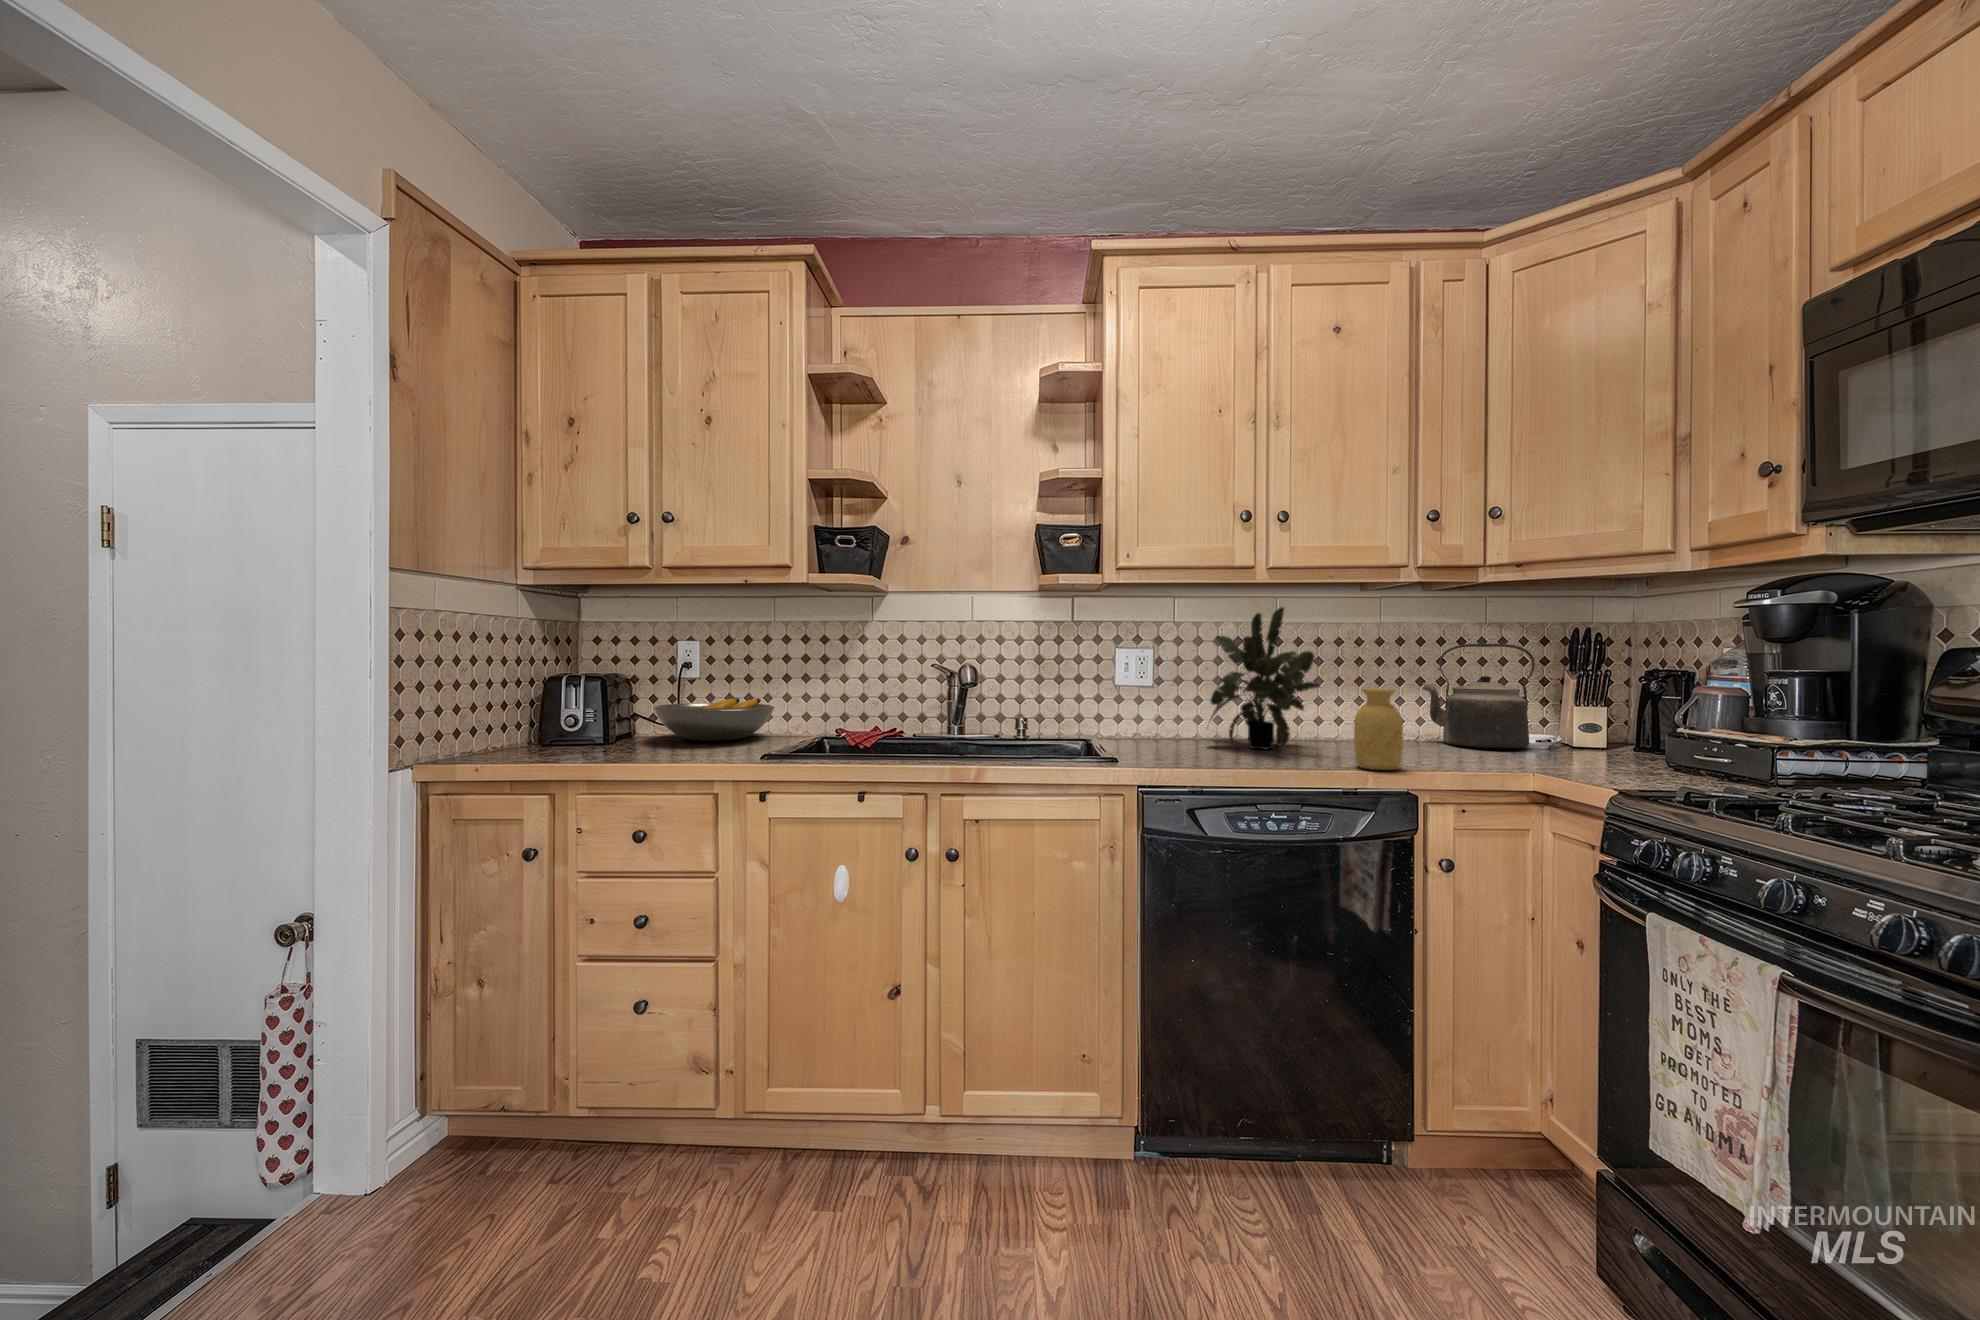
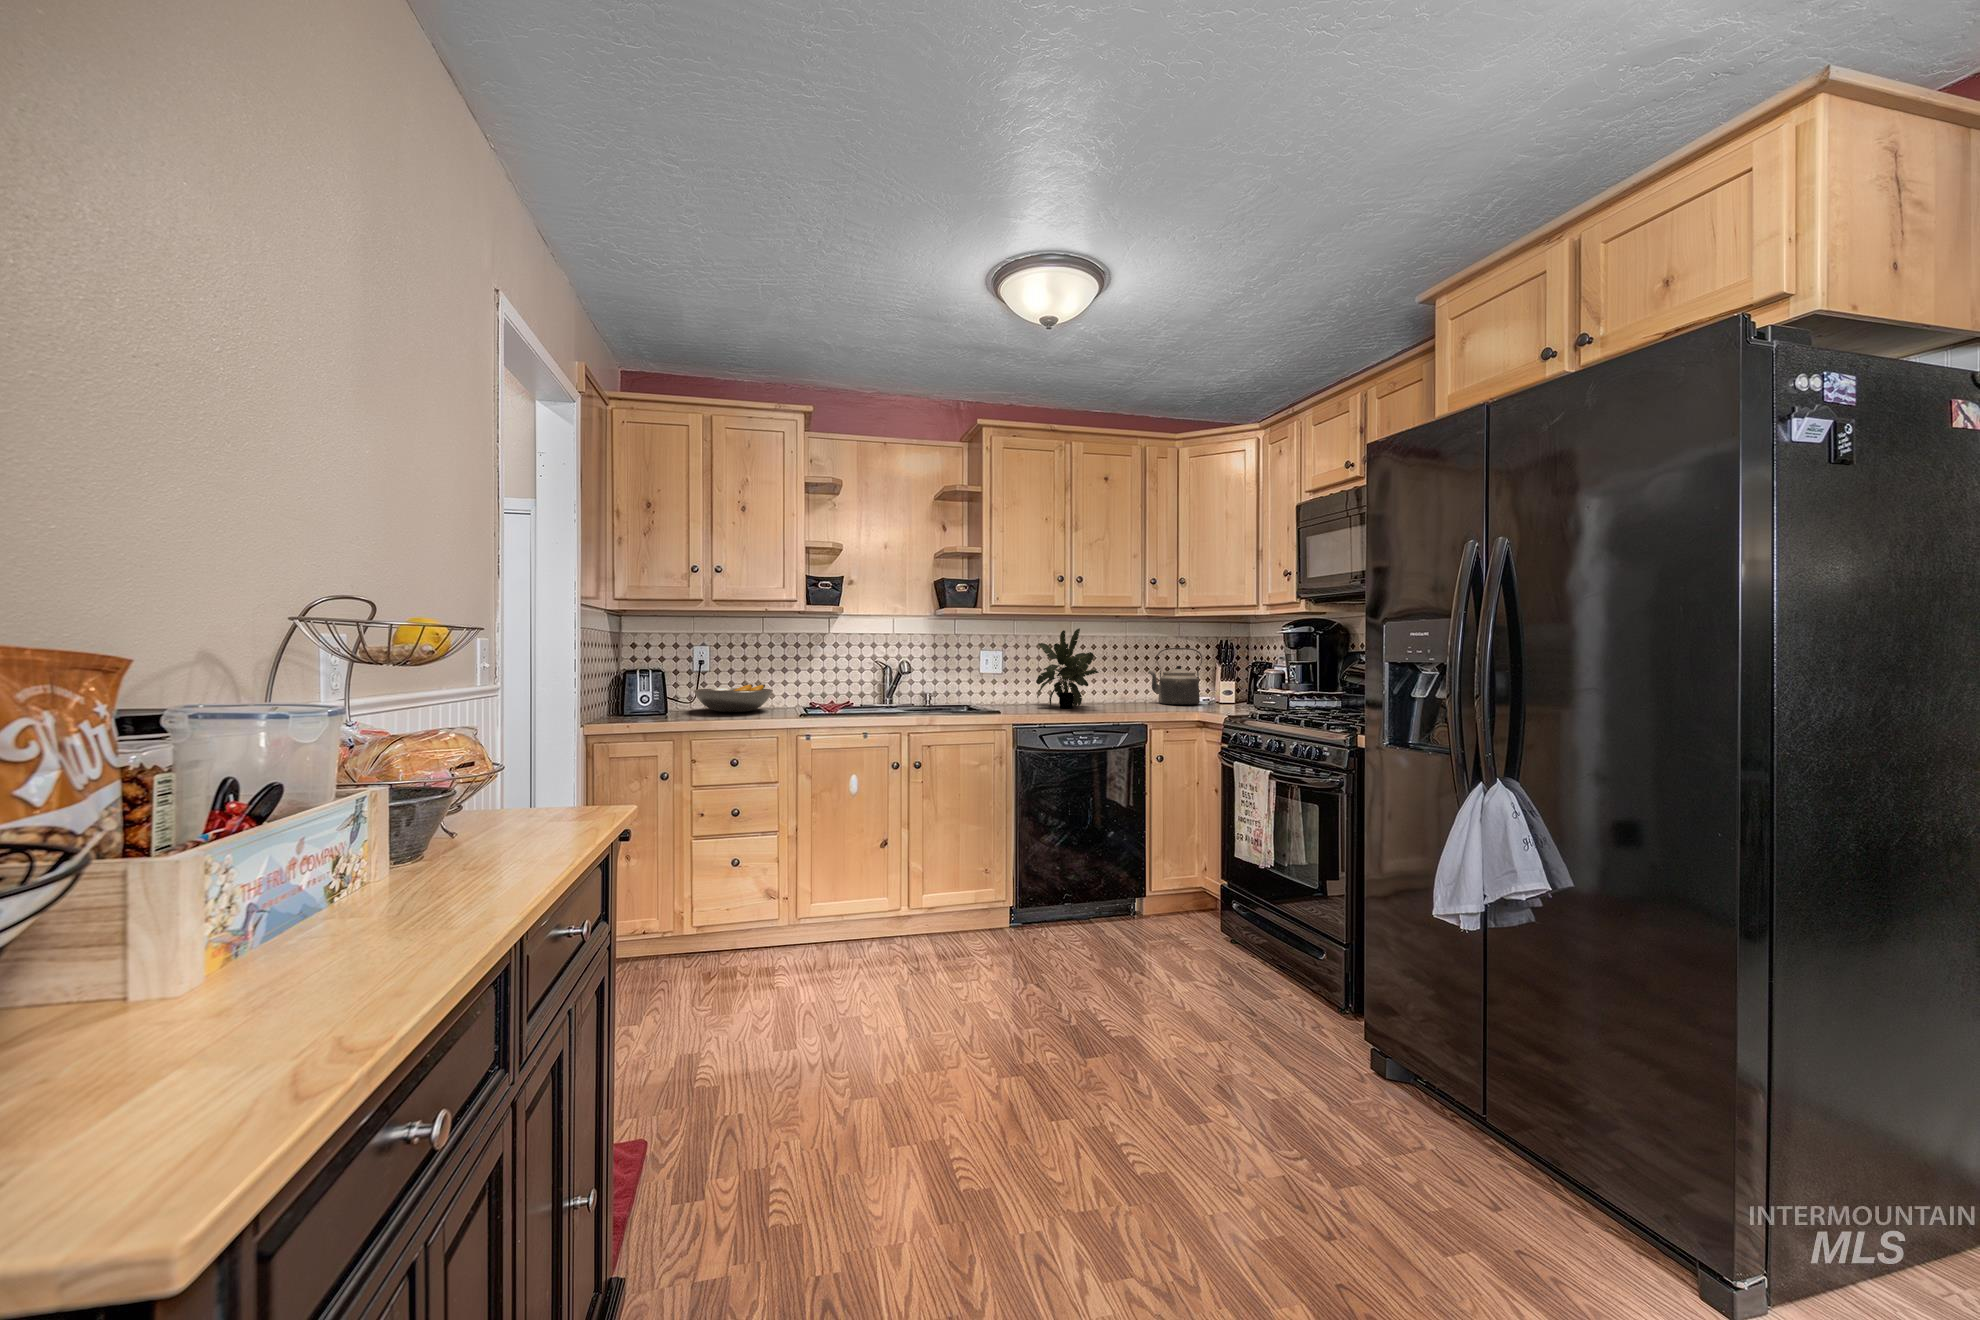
vase: present [1354,688,1403,770] -> none [1117,673,1140,715]

